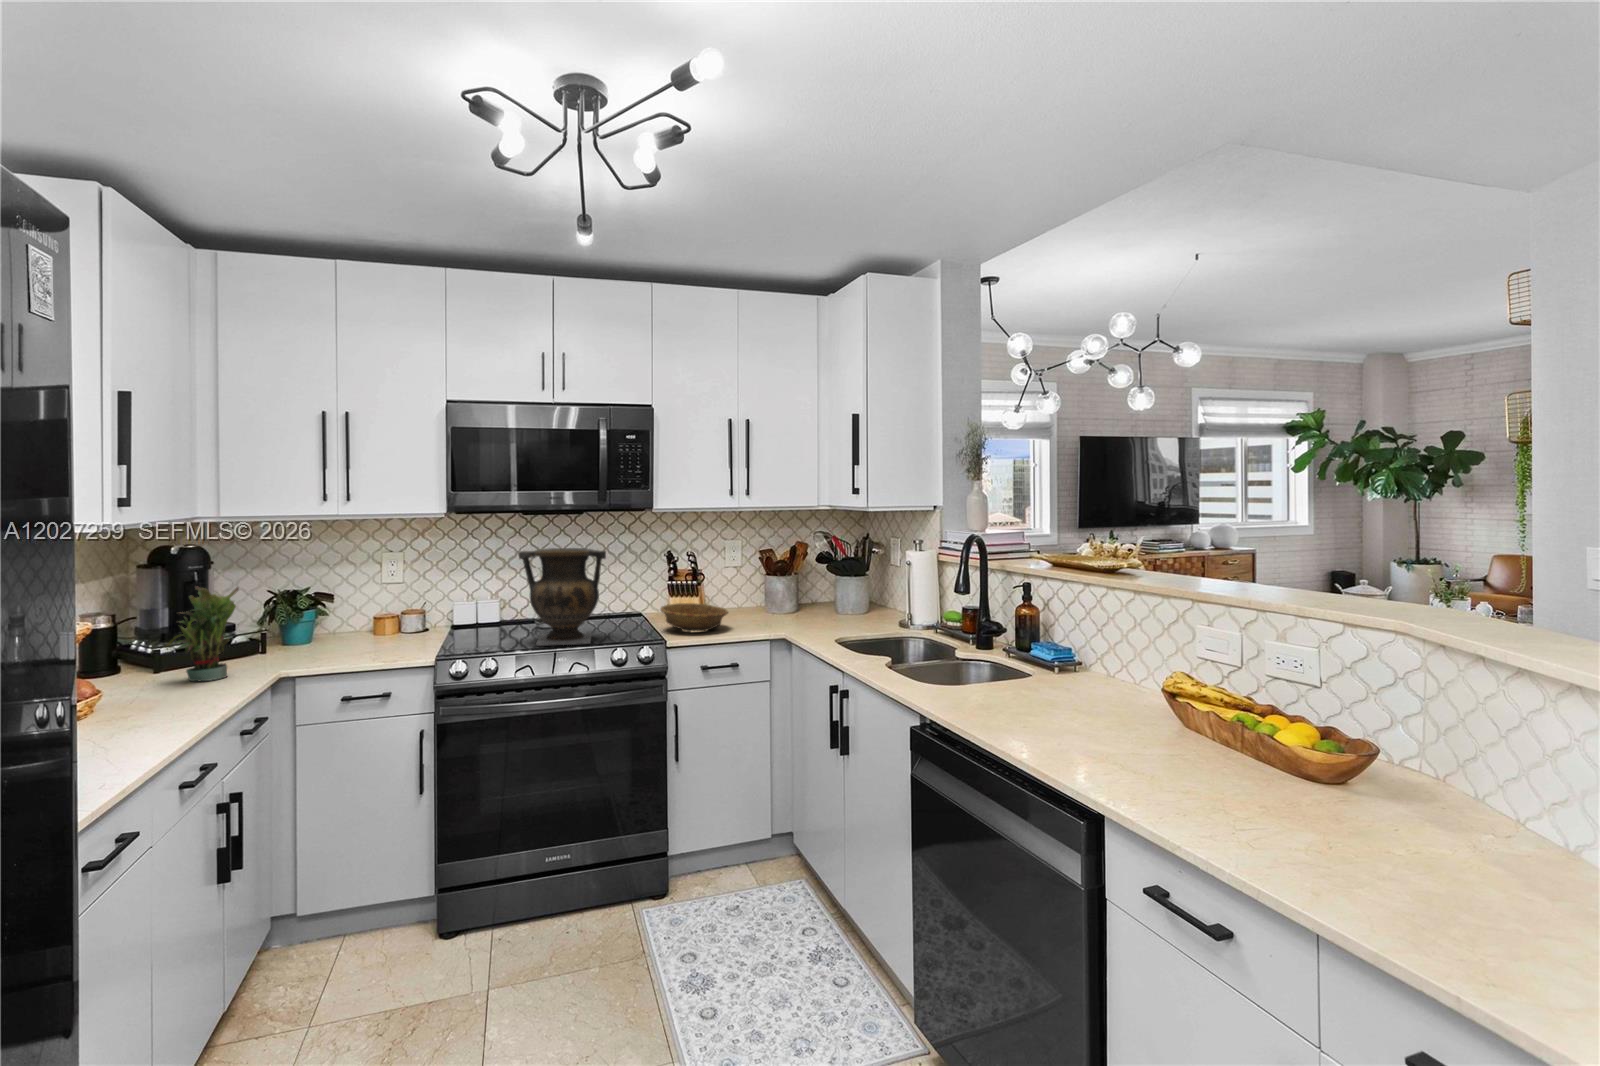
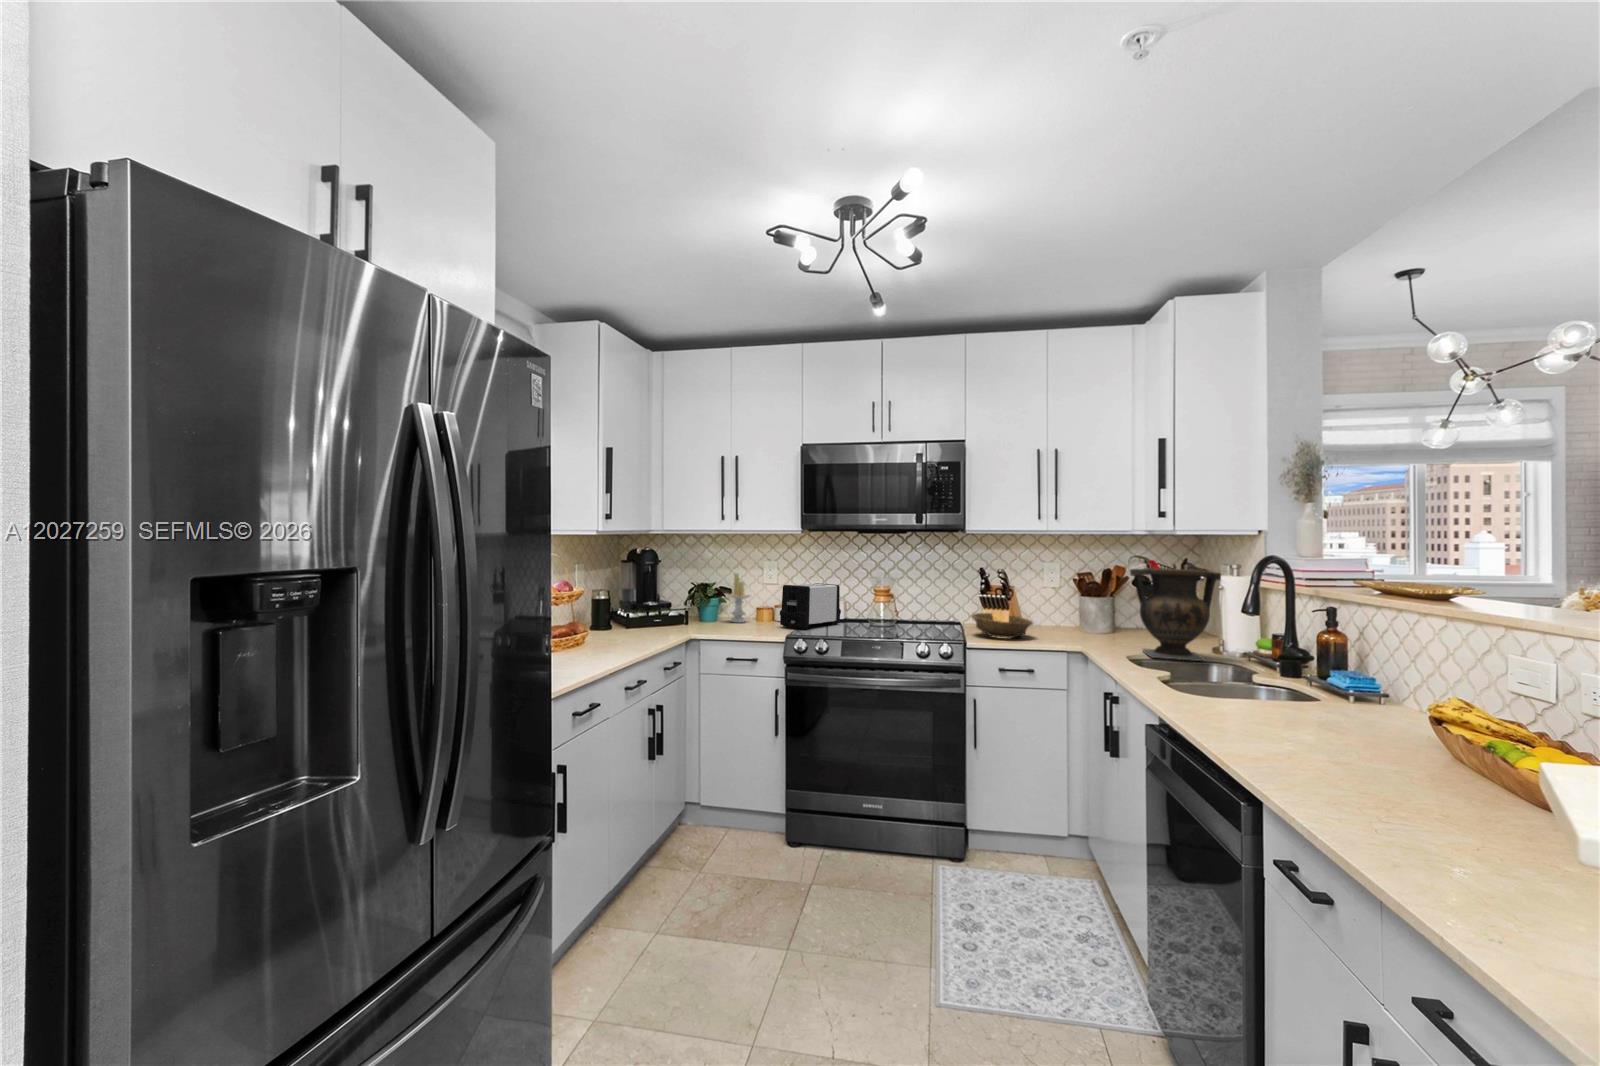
vase: present [519,548,606,646] -> present [1130,568,1221,661]
candle: none [327,578,366,646] -> present [728,573,750,623]
toaster: none [413,583,495,646] -> present [780,583,841,629]
potted plant: present [167,587,239,681] -> none [628,567,672,632]

